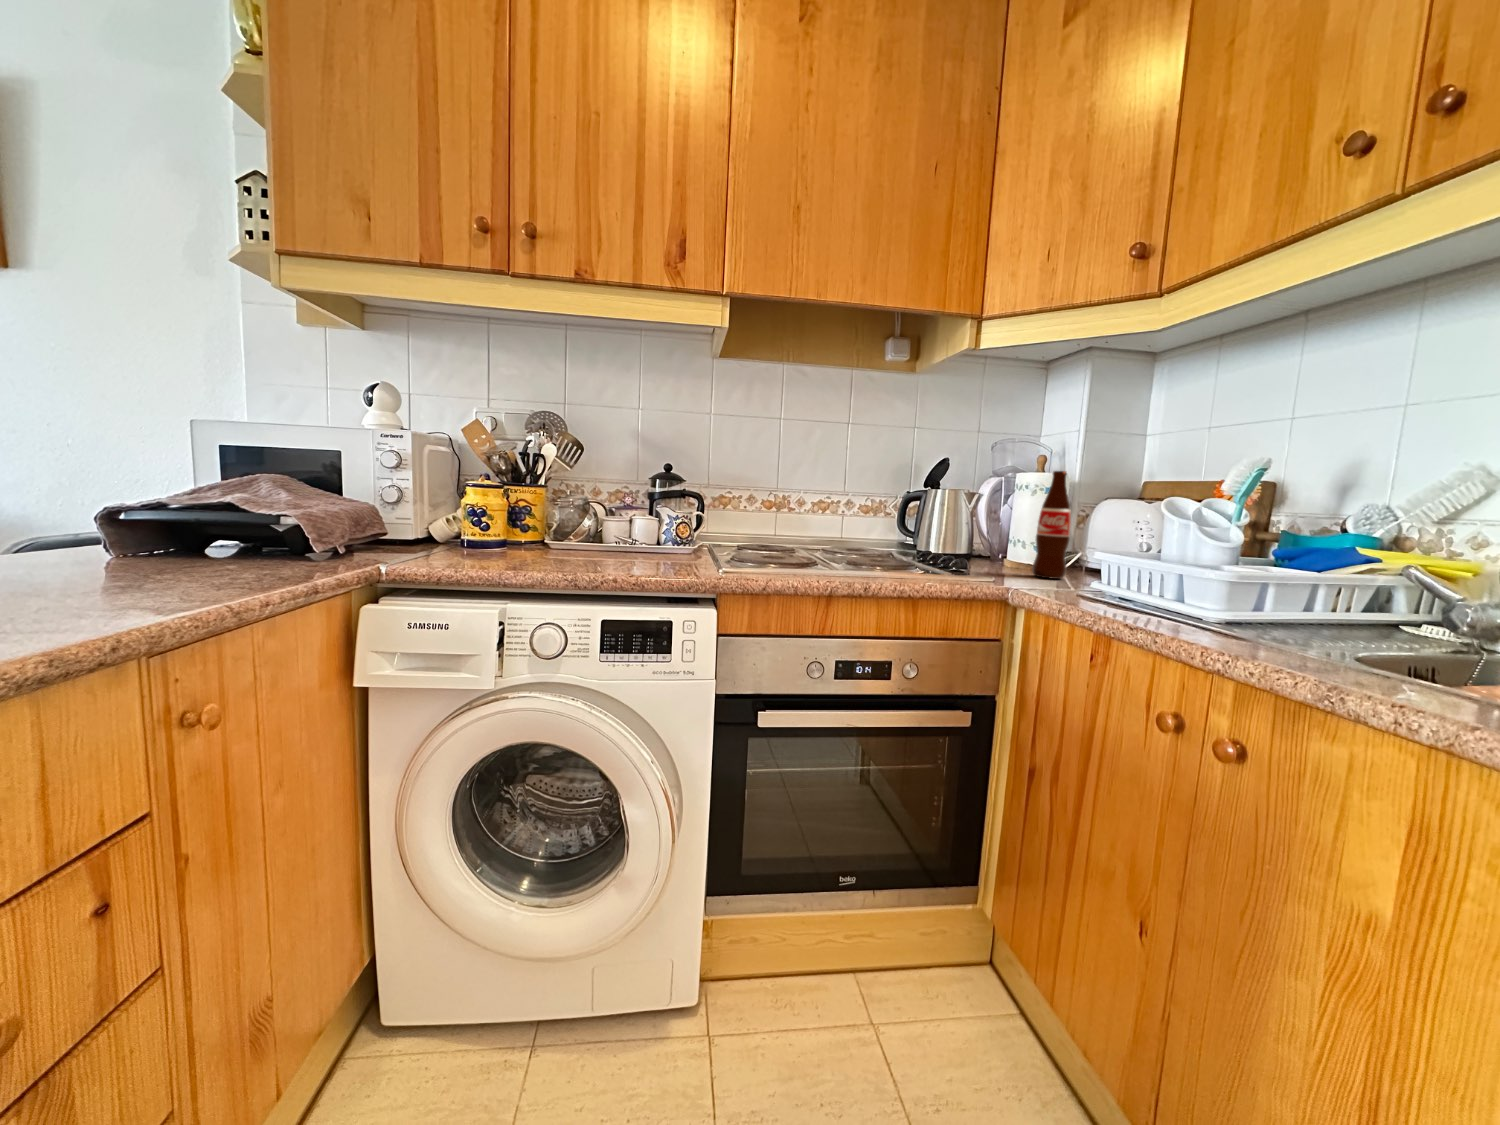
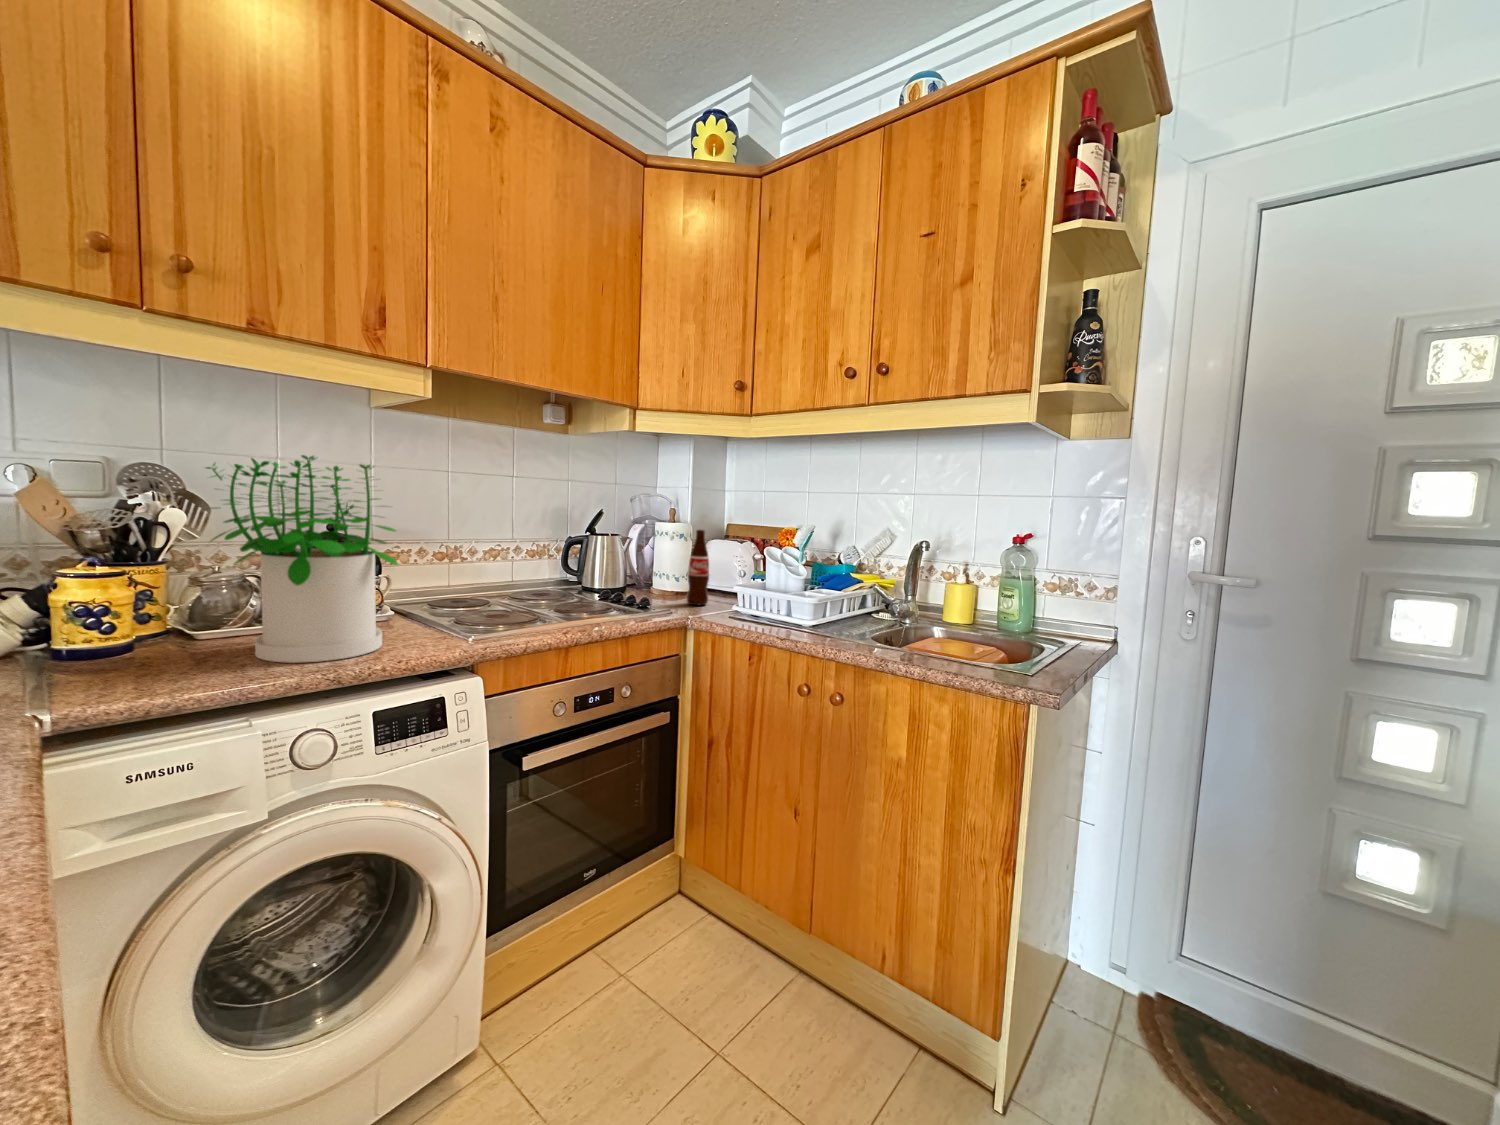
potted plant: none [516,375,650,567] -> present [206,455,398,663]

